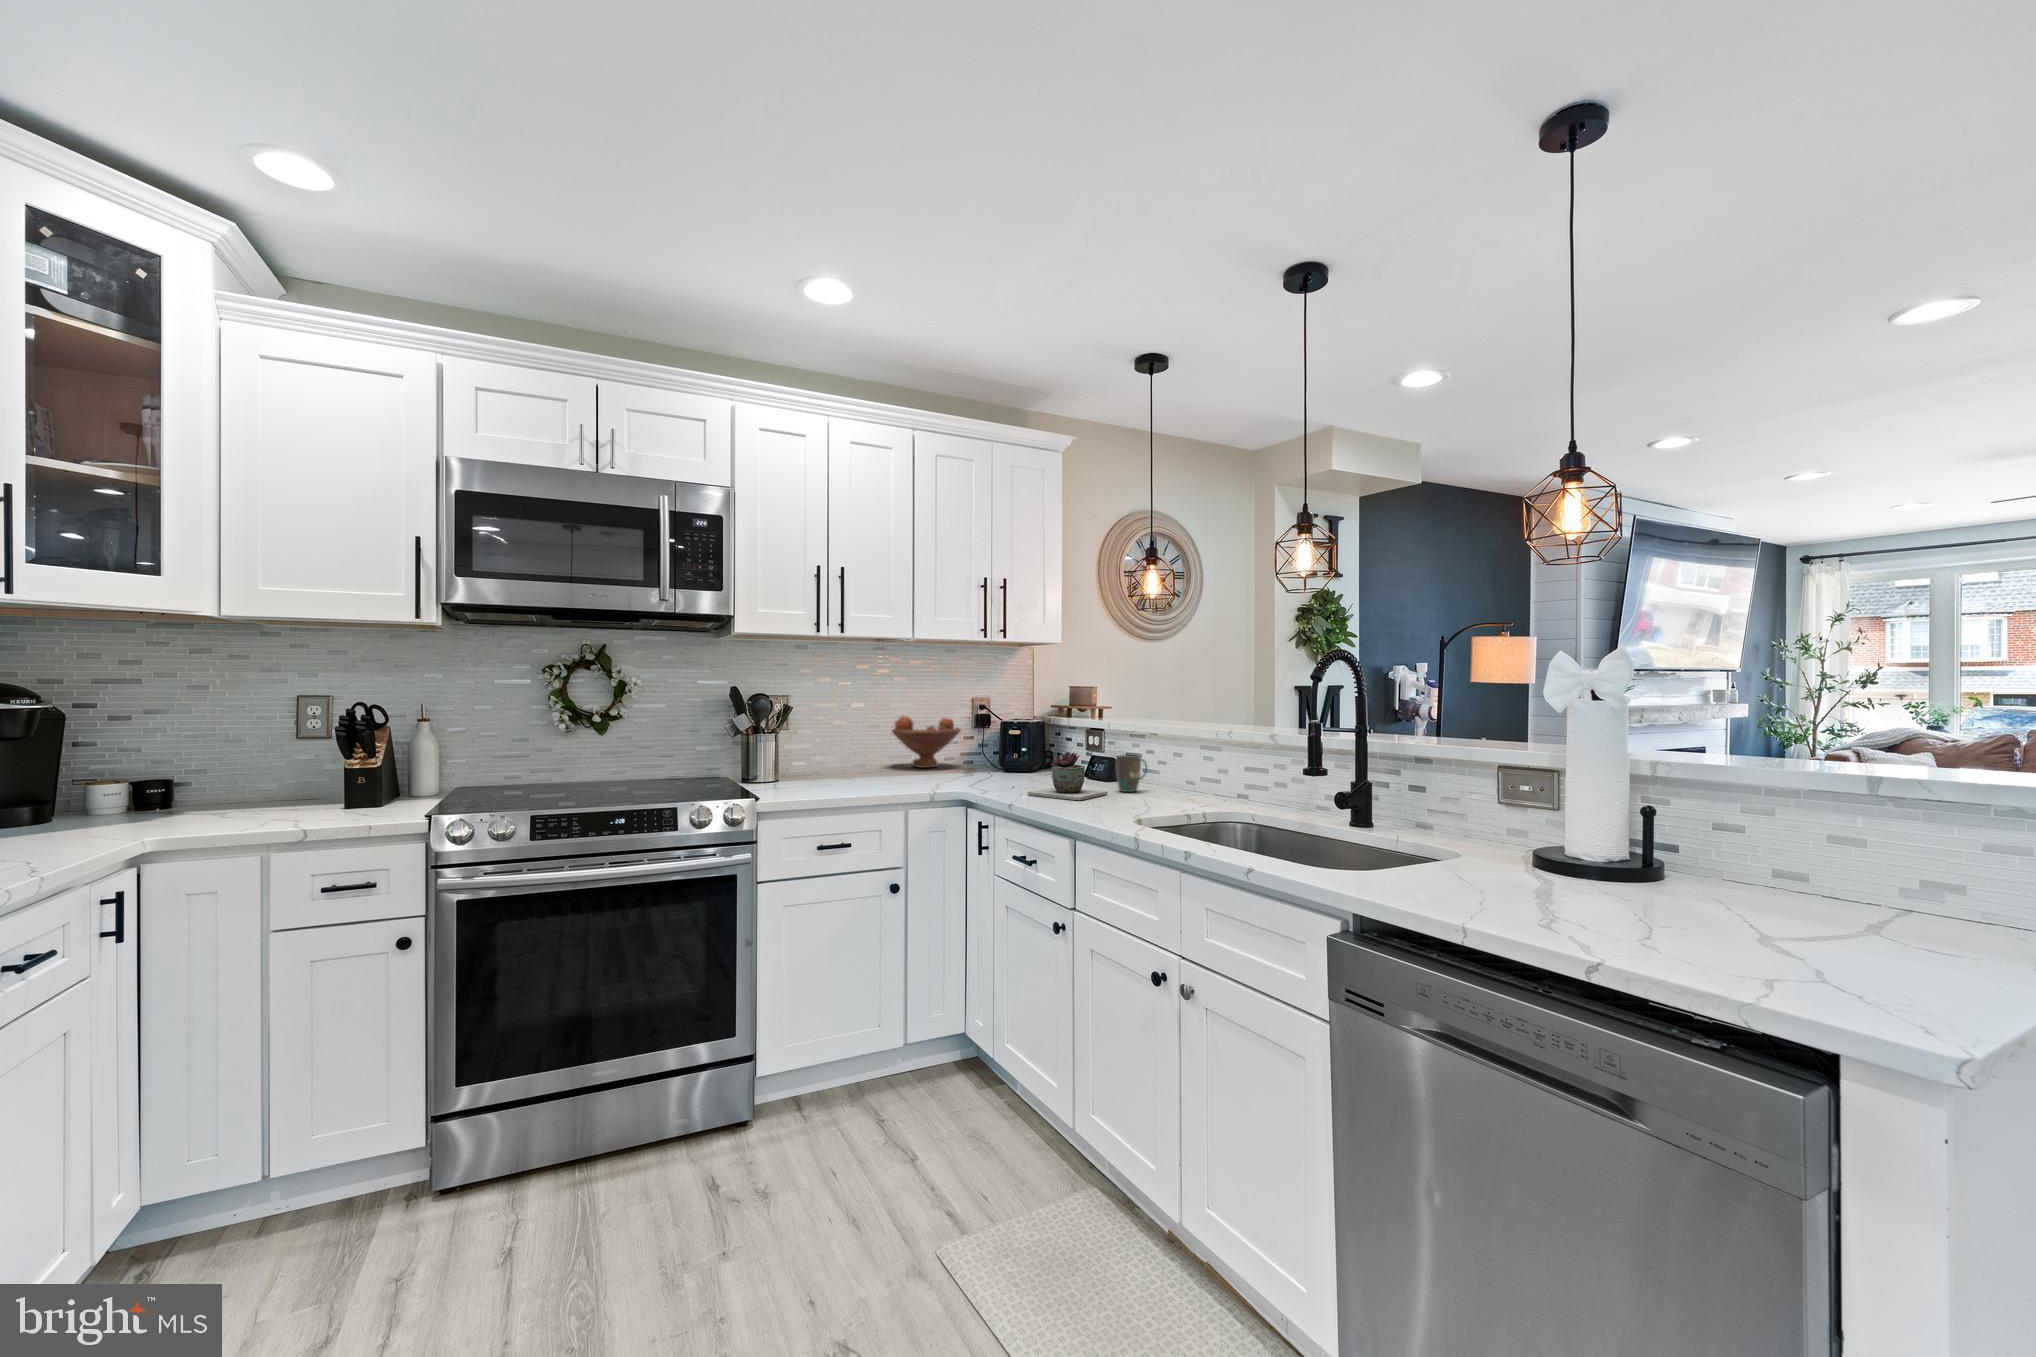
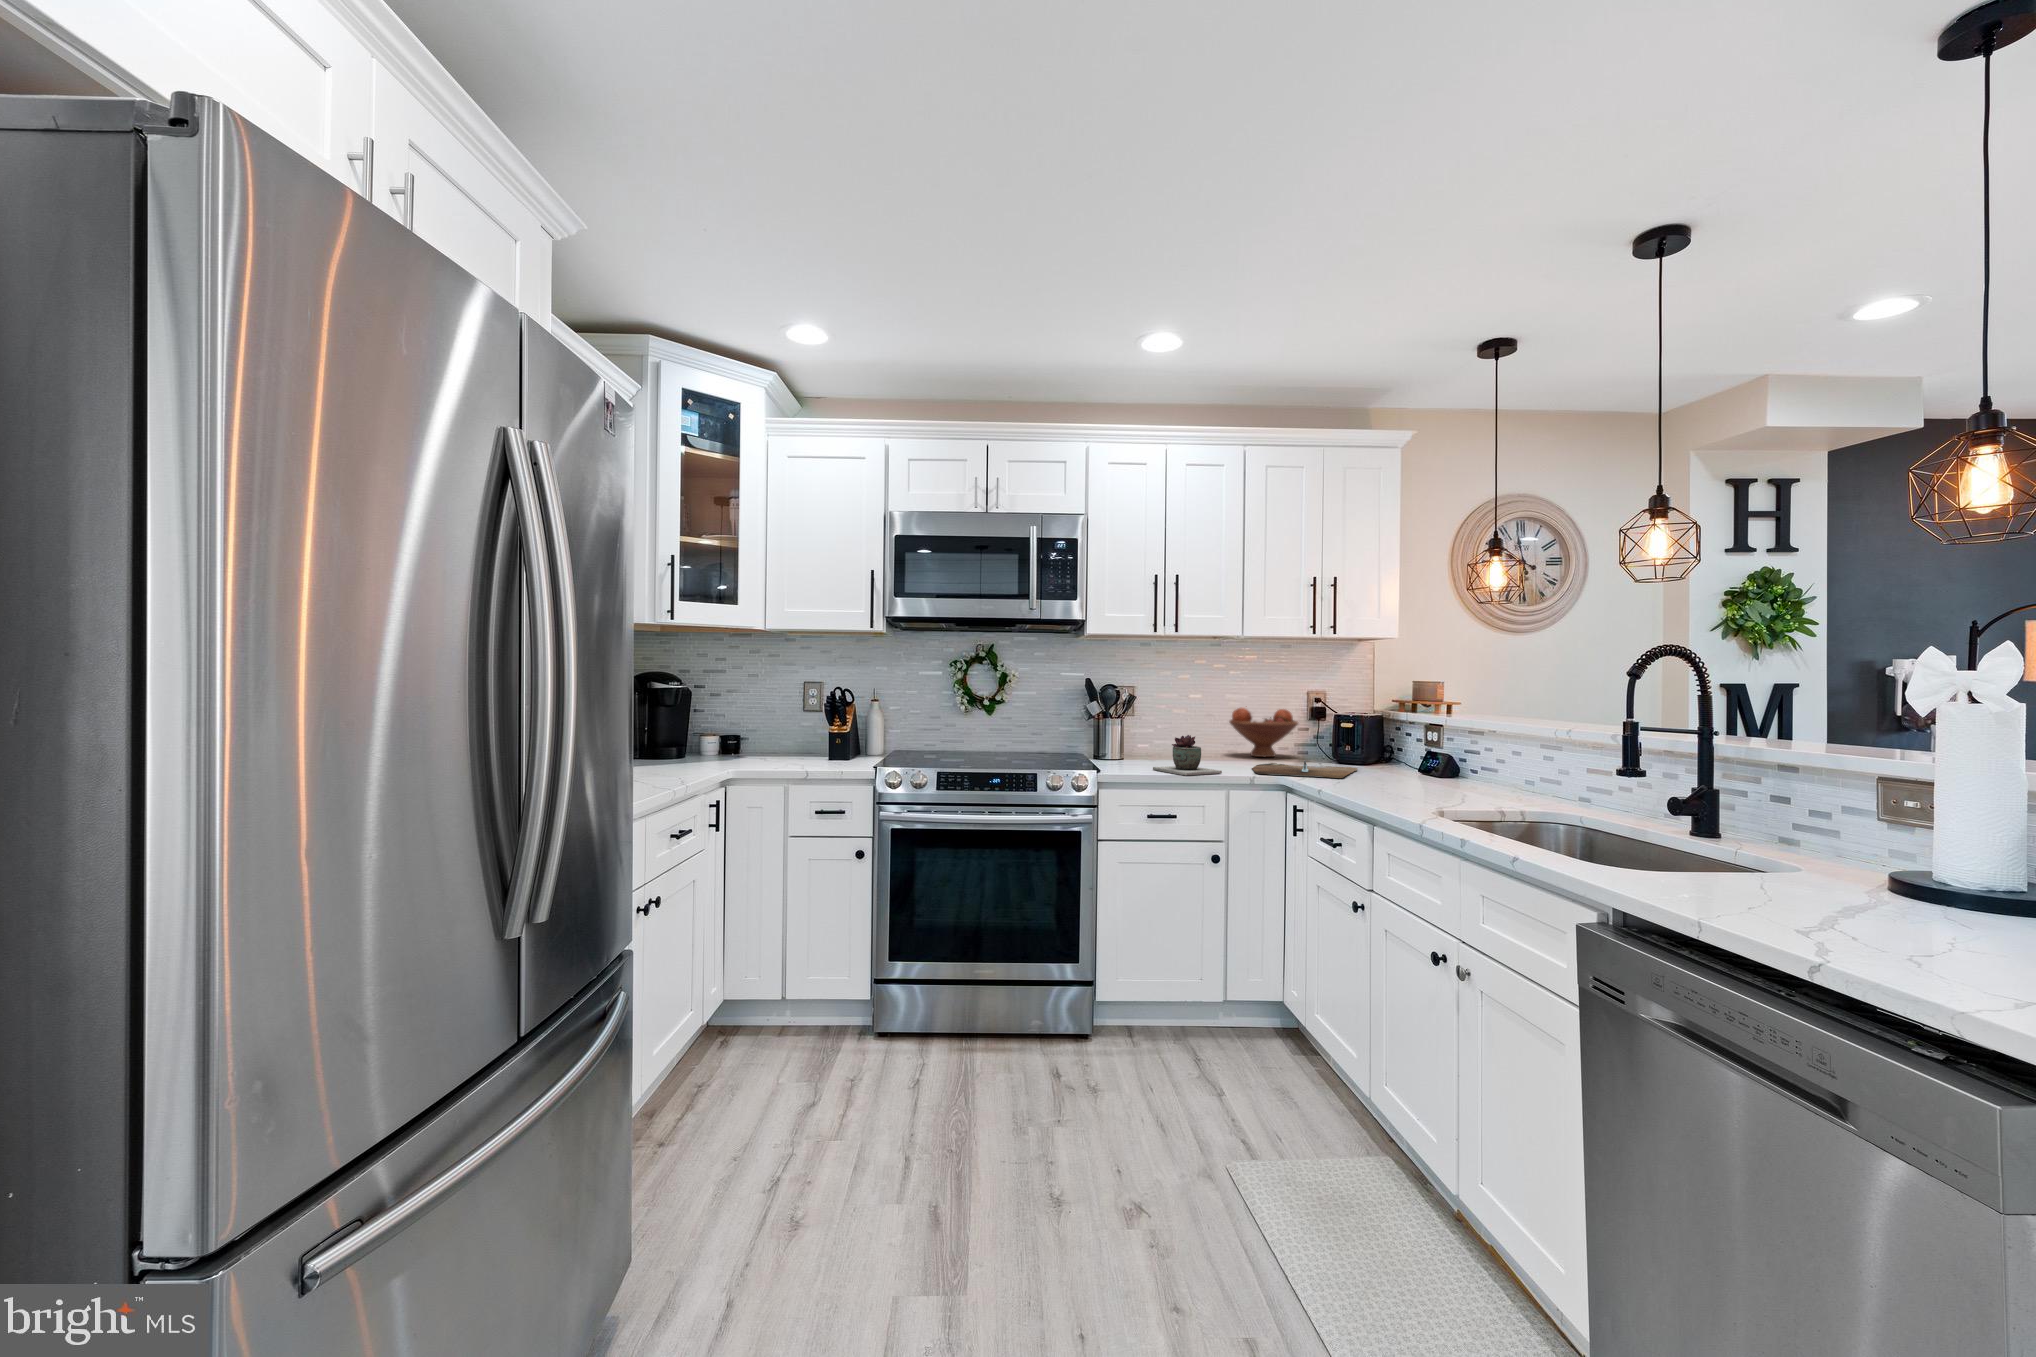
succulent plant: present [1028,752,1108,800] -> present [1153,735,1222,775]
mug: present [1116,755,1147,792] -> none [1440,752,1477,788]
cutting board: none [924,771,1028,789] -> present [1252,761,1357,778]

